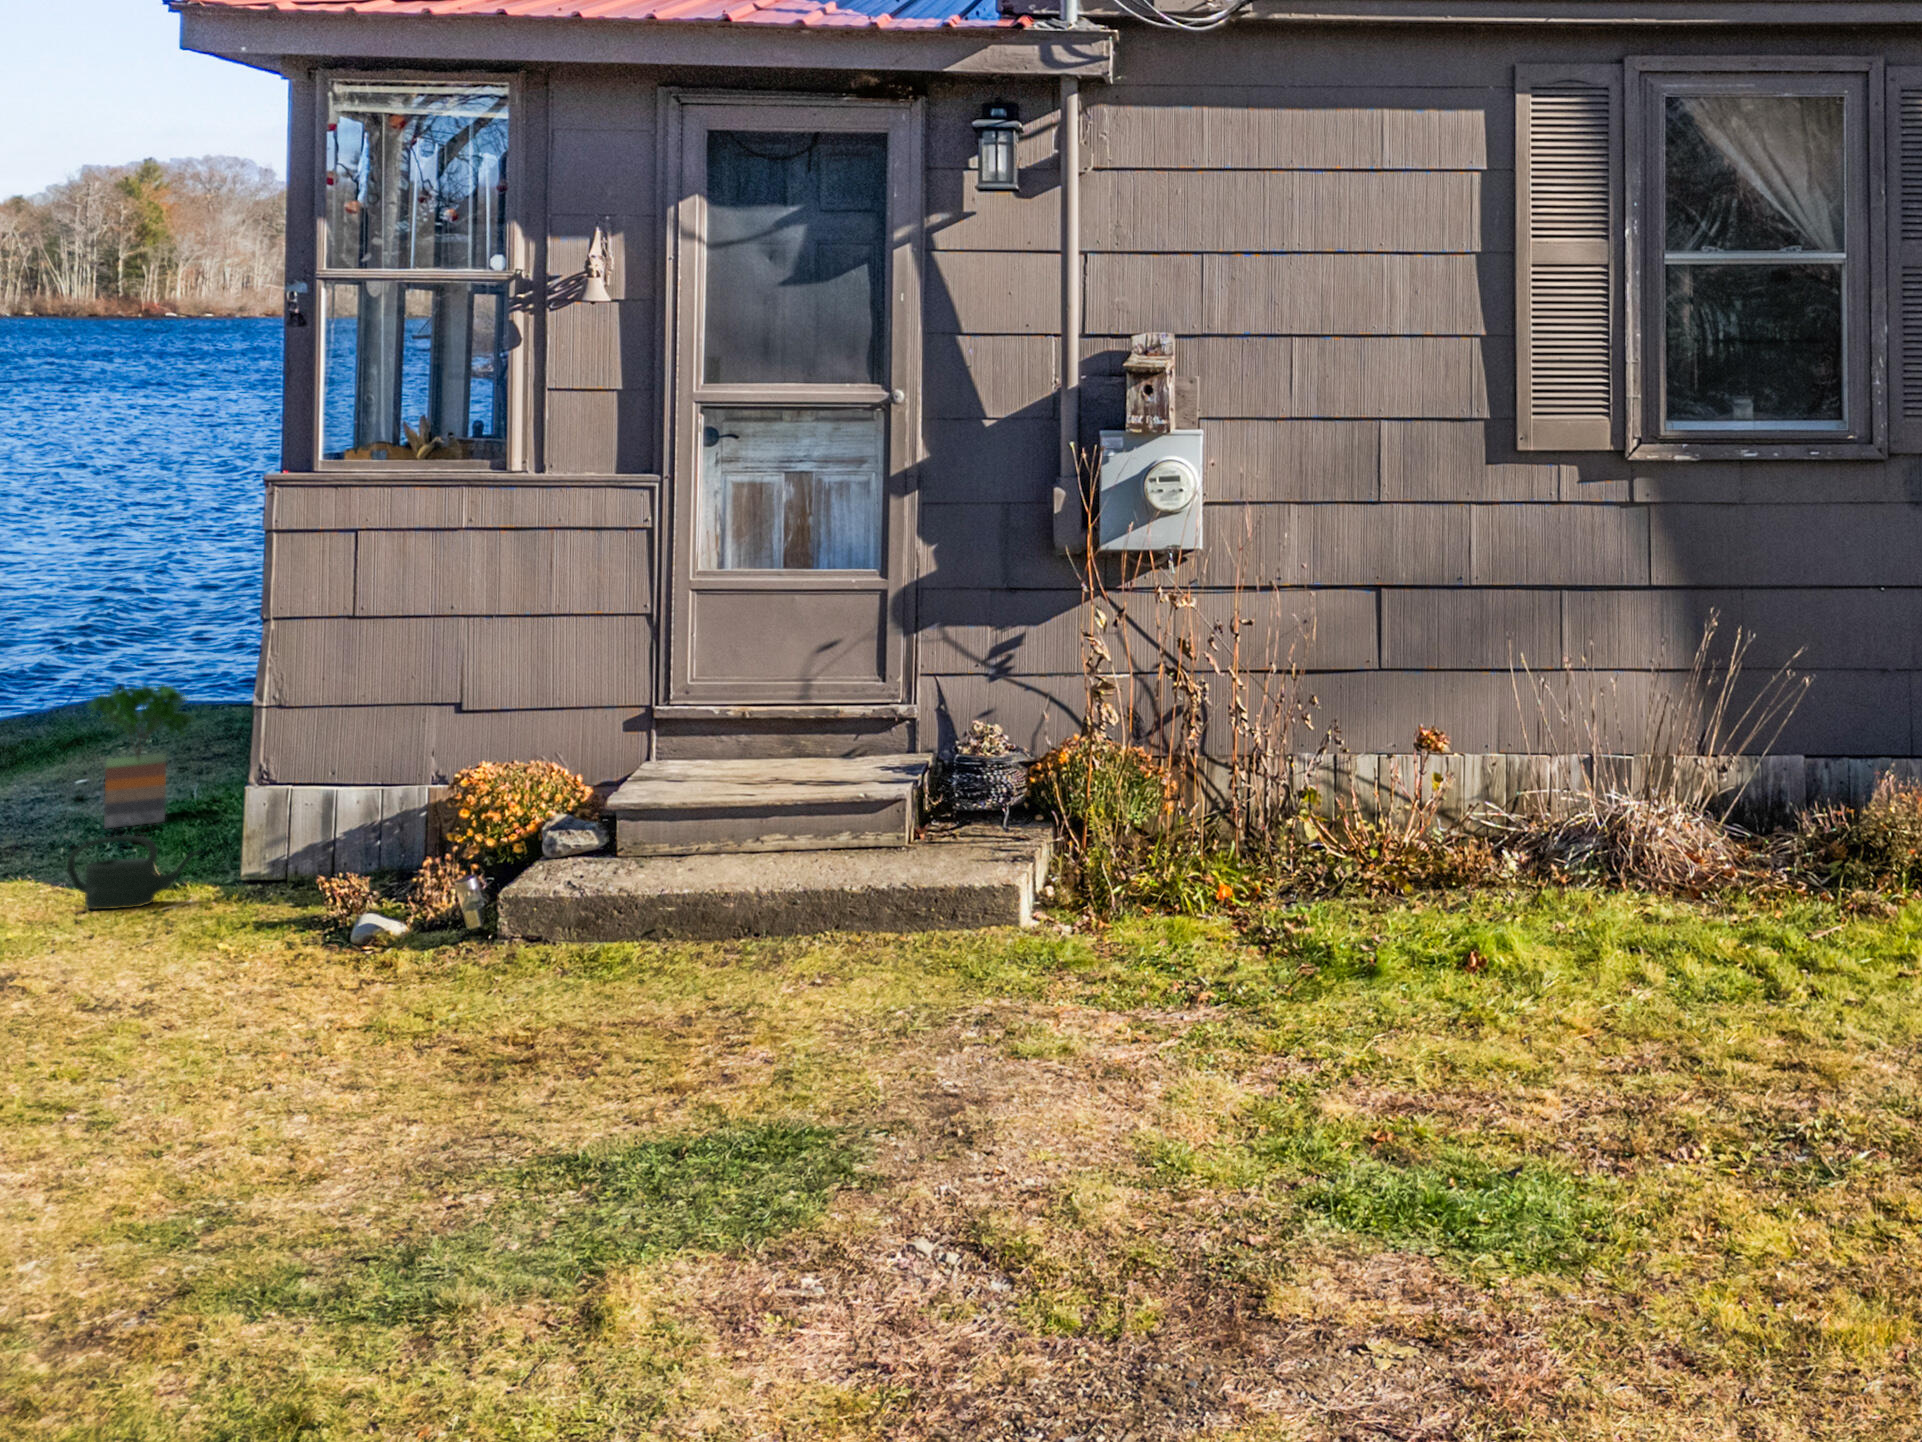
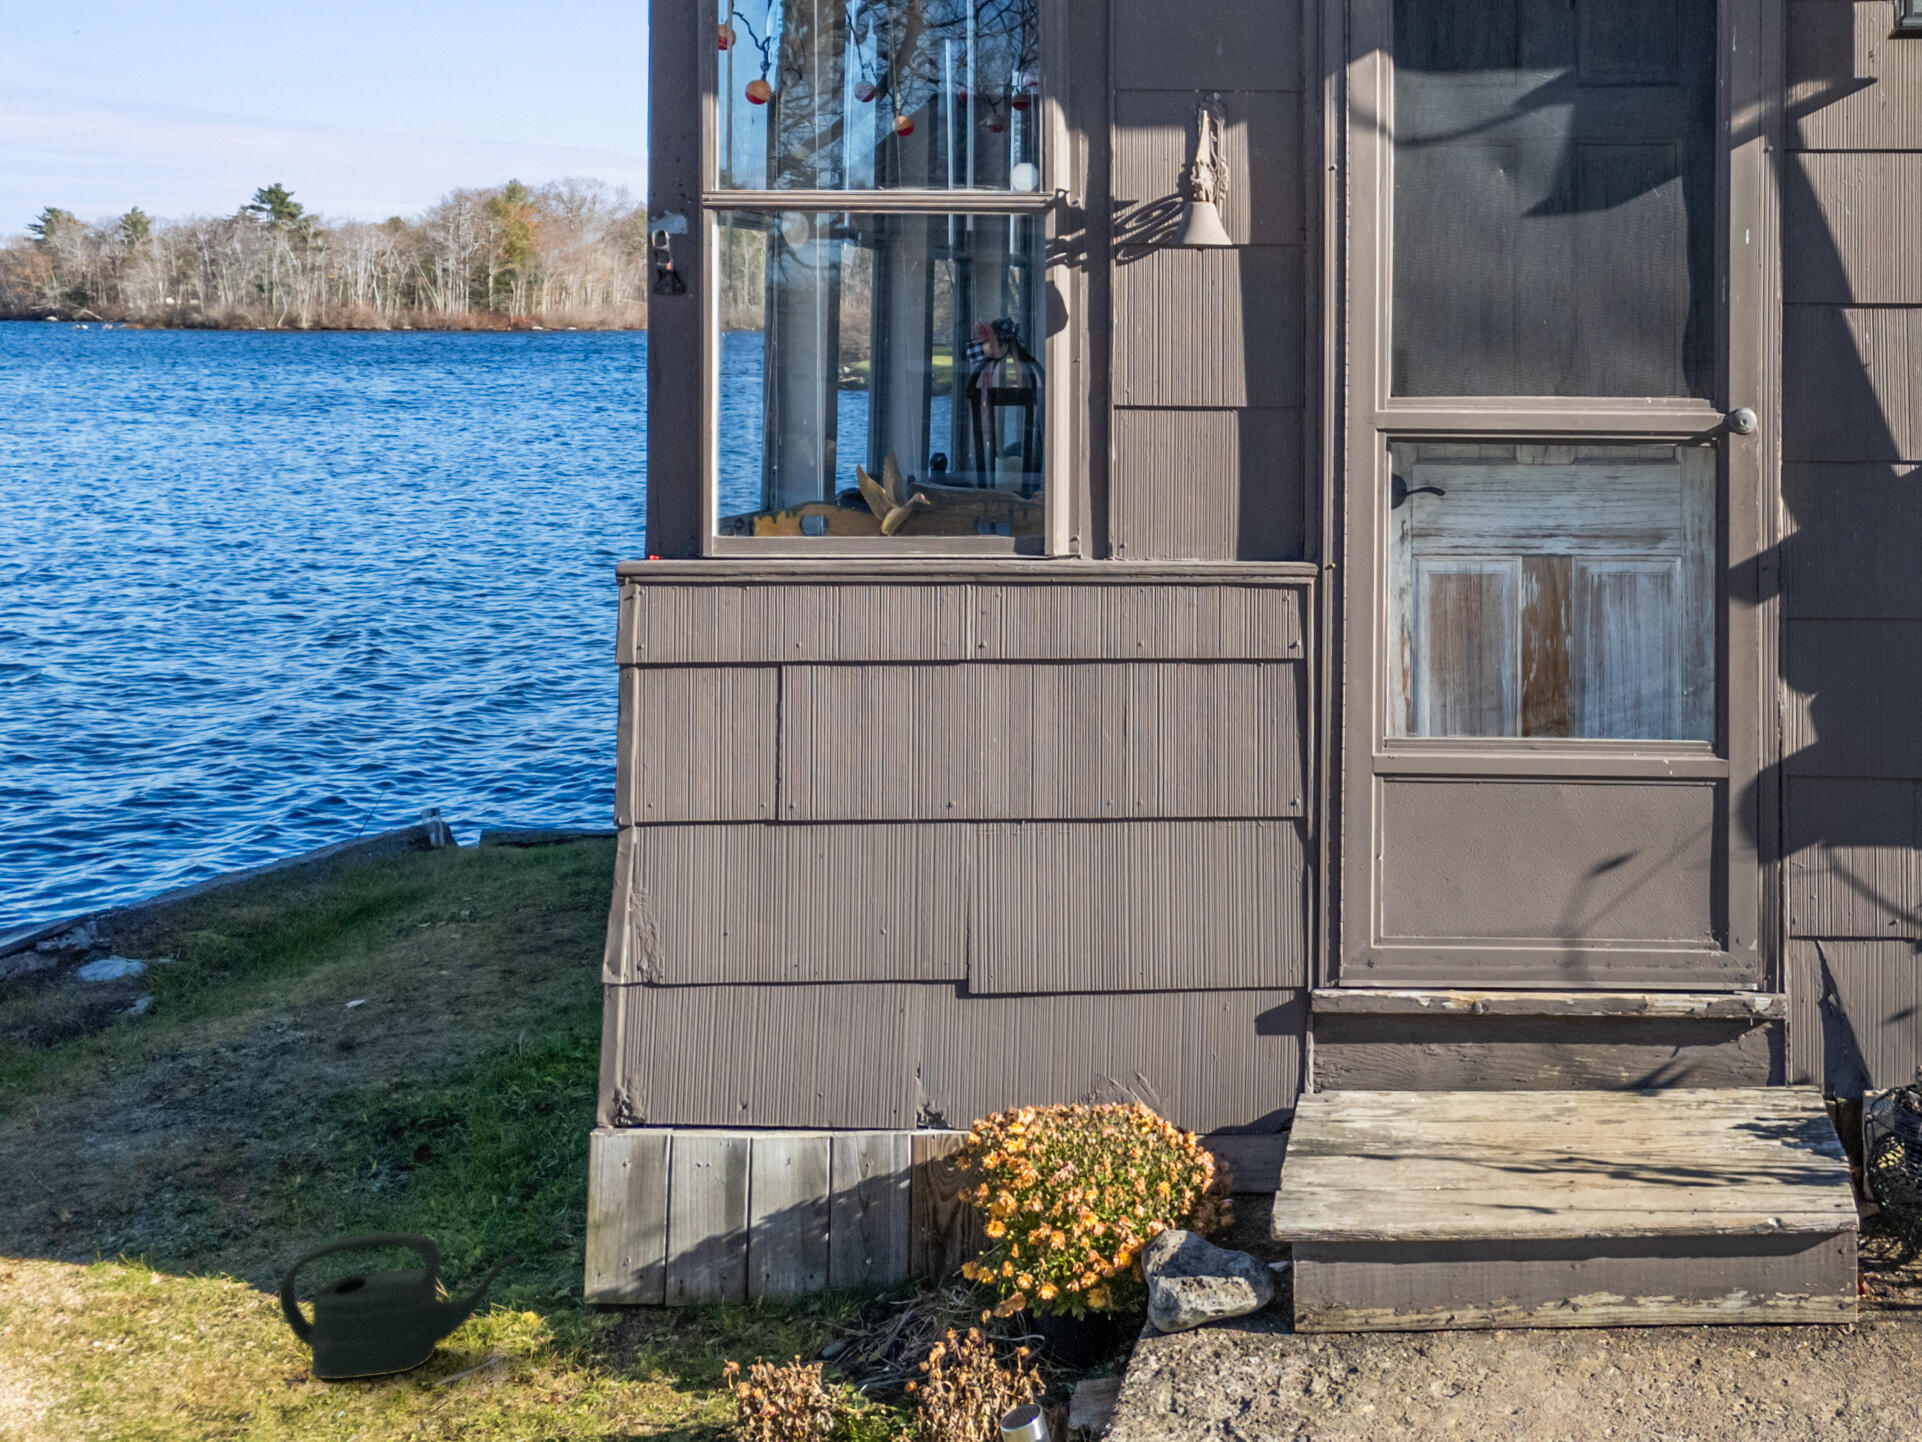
potted tree: present [88,685,195,828] -> none [368,833,533,1070]

